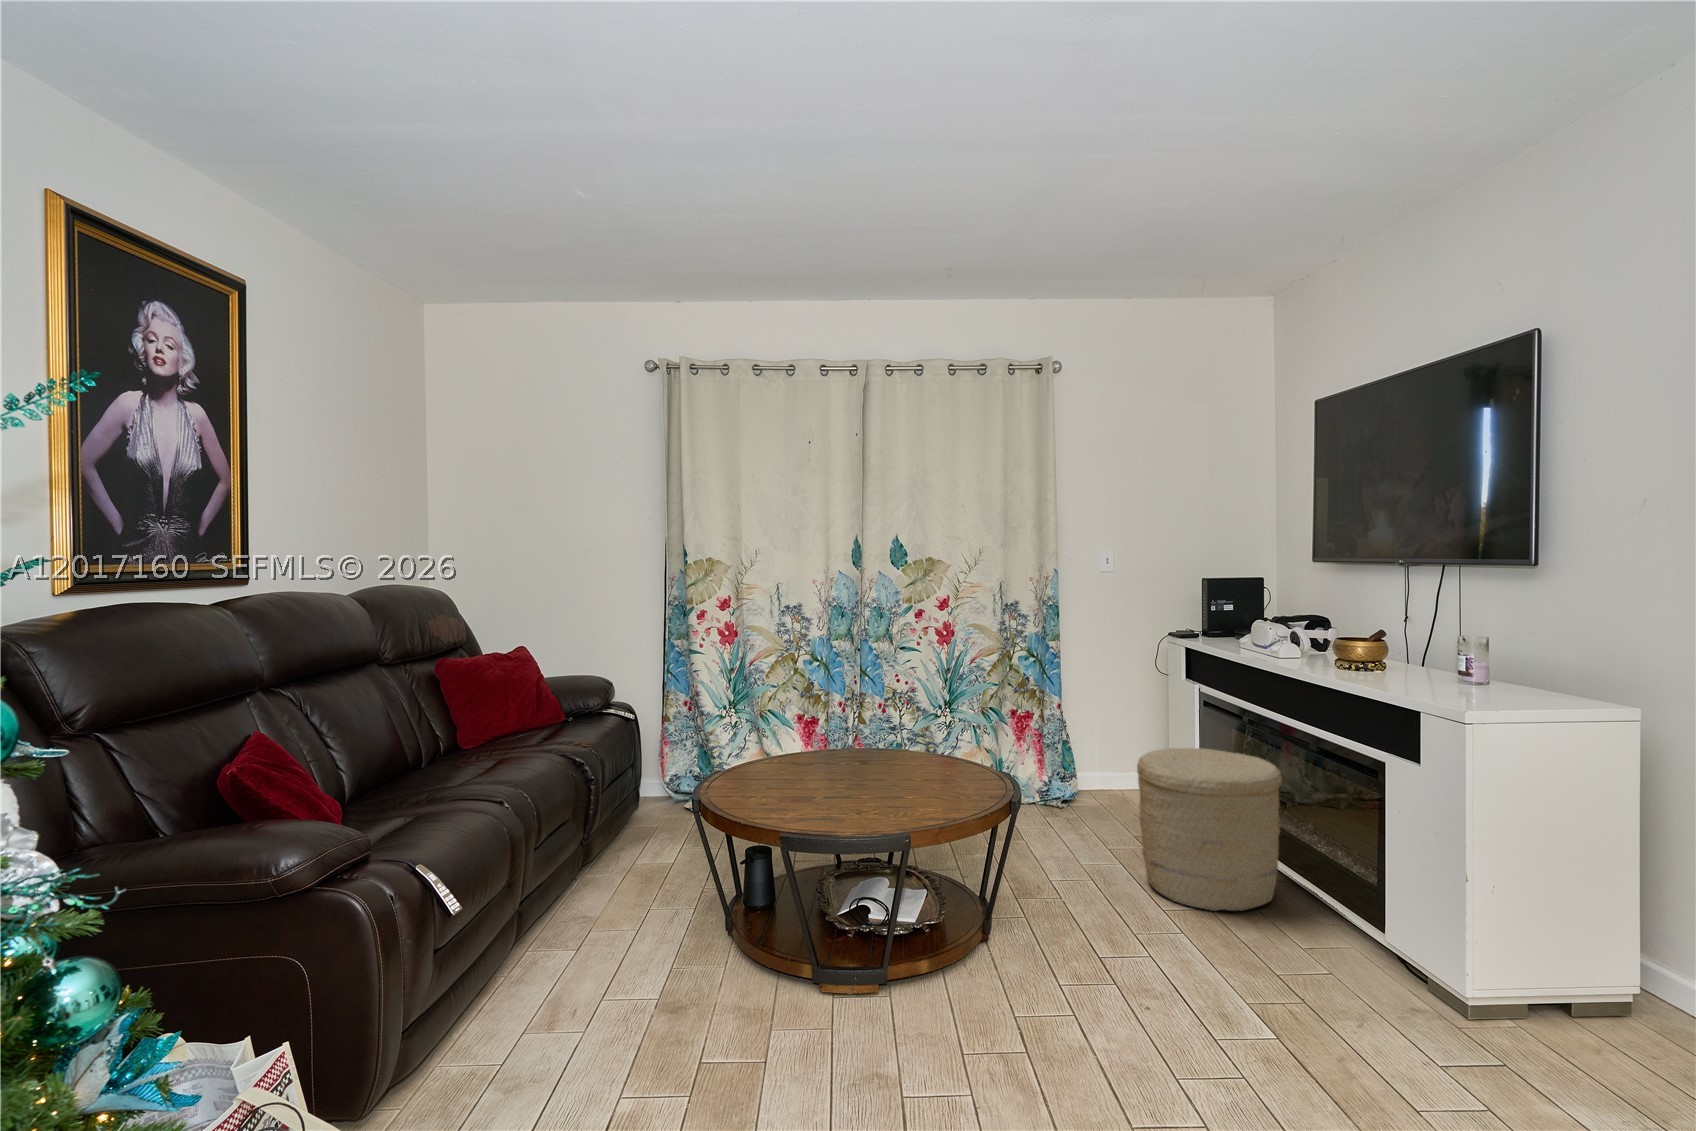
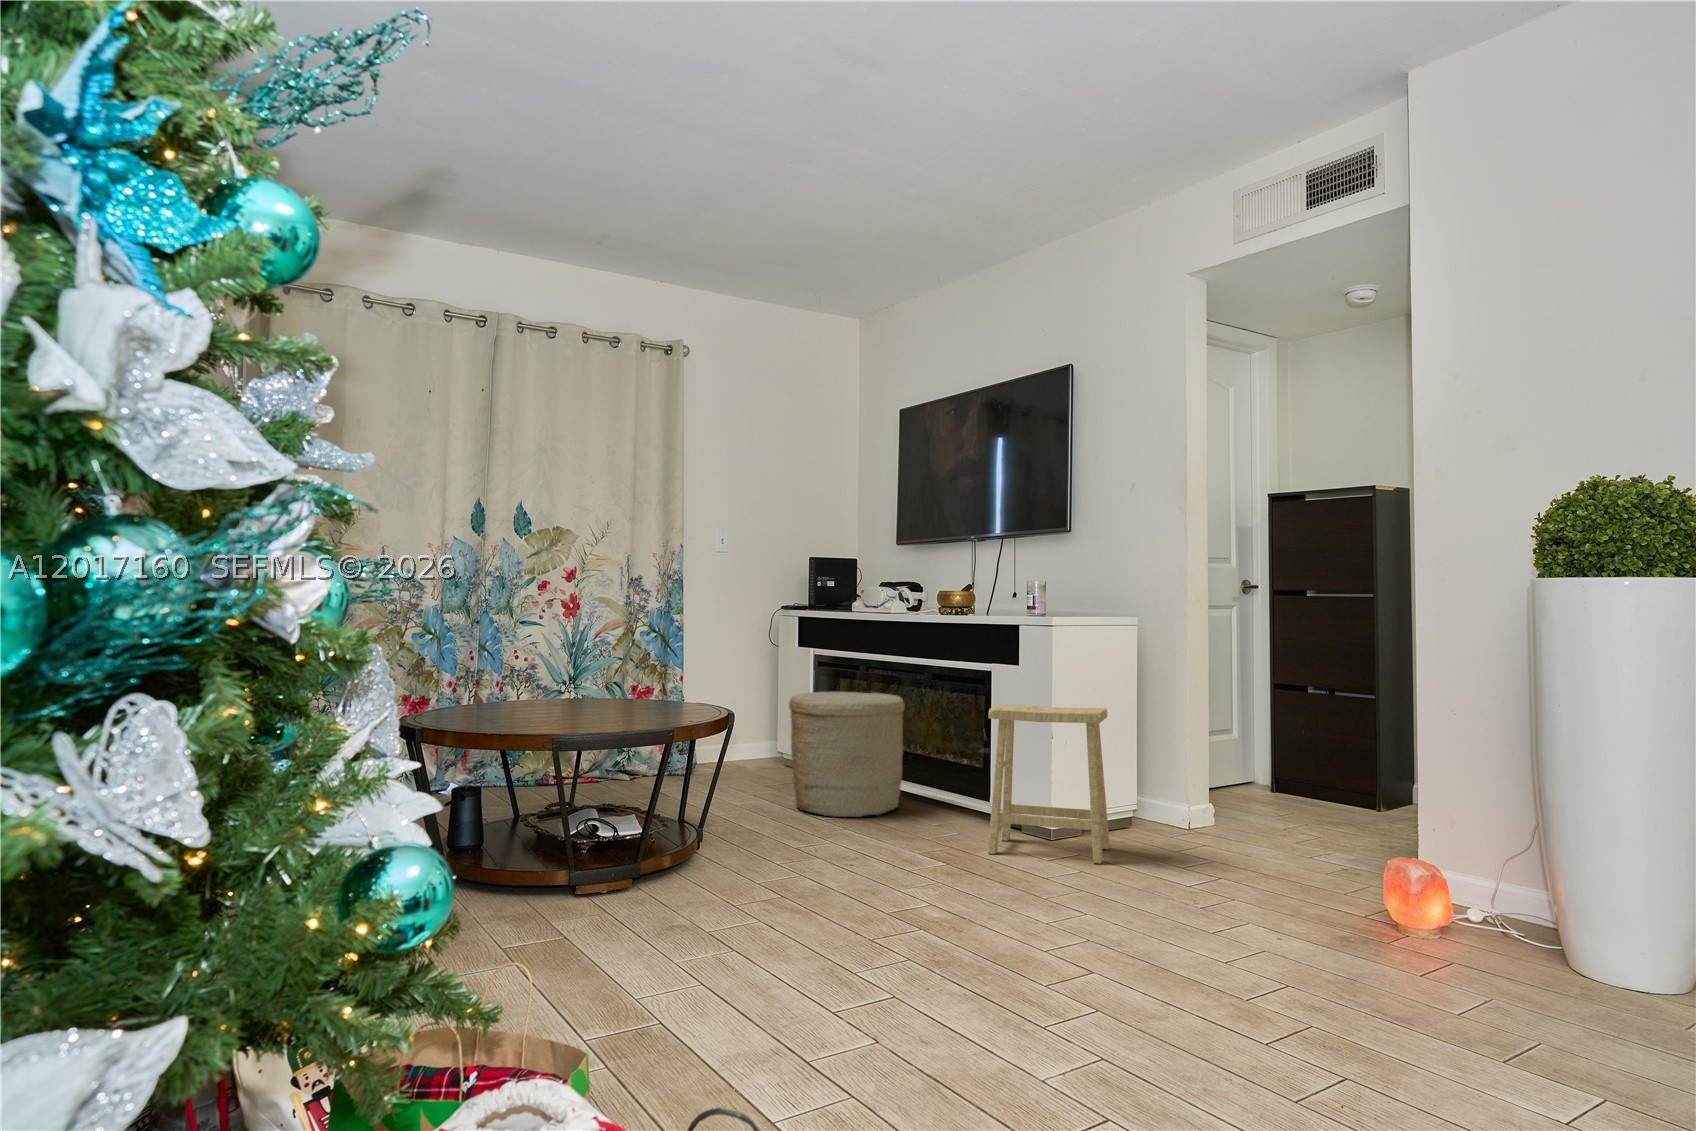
footstool: none [1350,823,1562,1096] -> present [988,705,1110,864]

